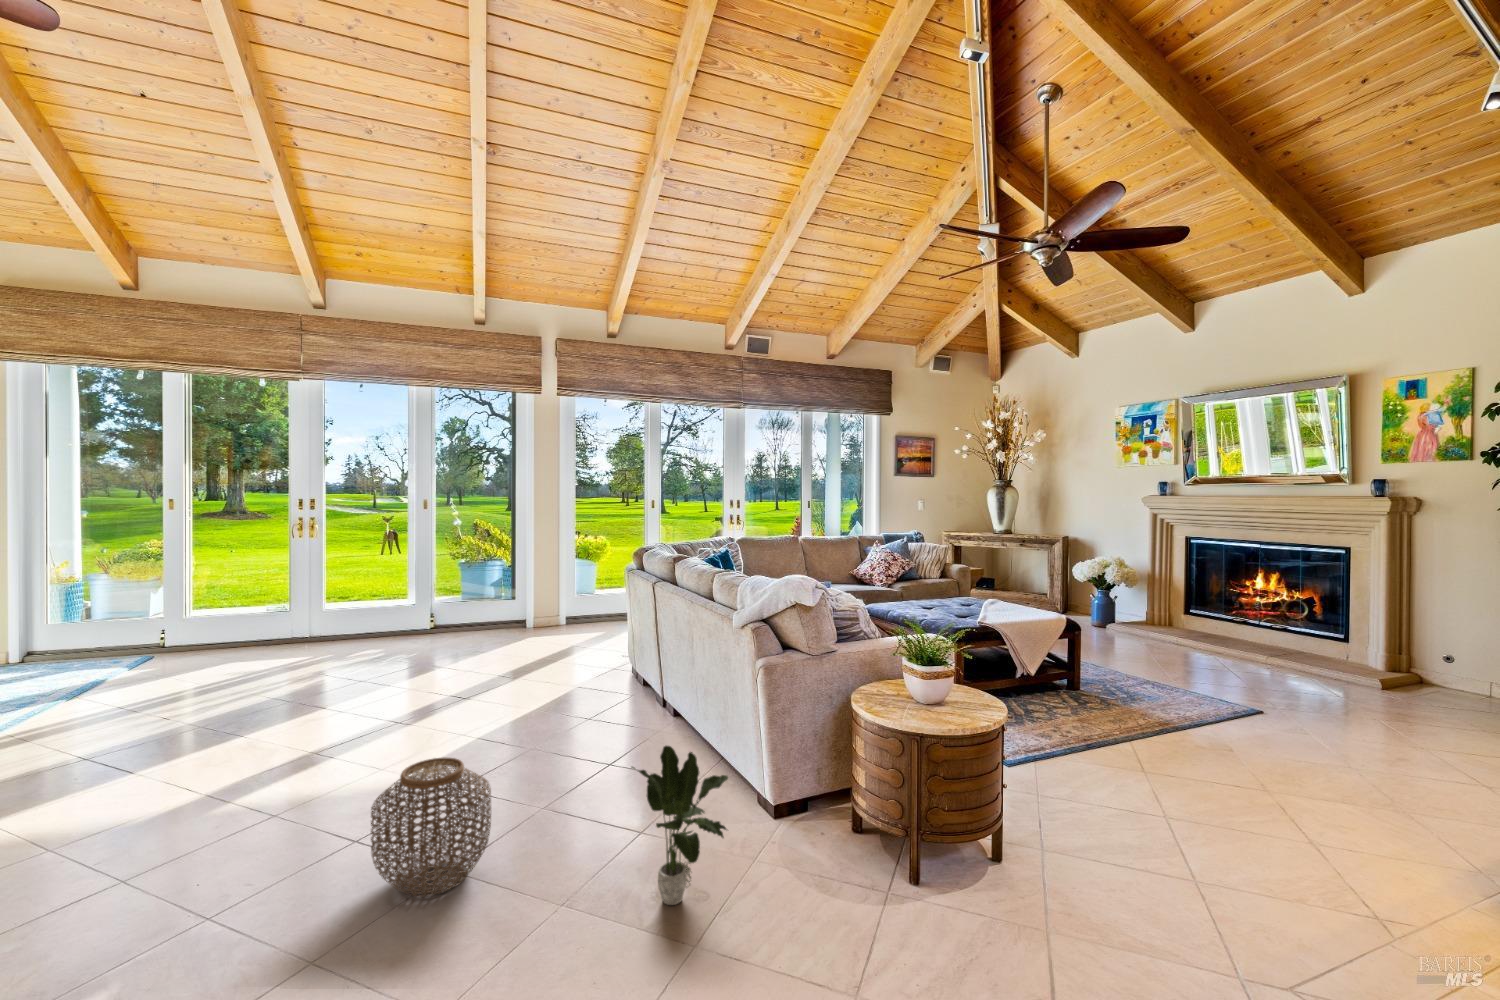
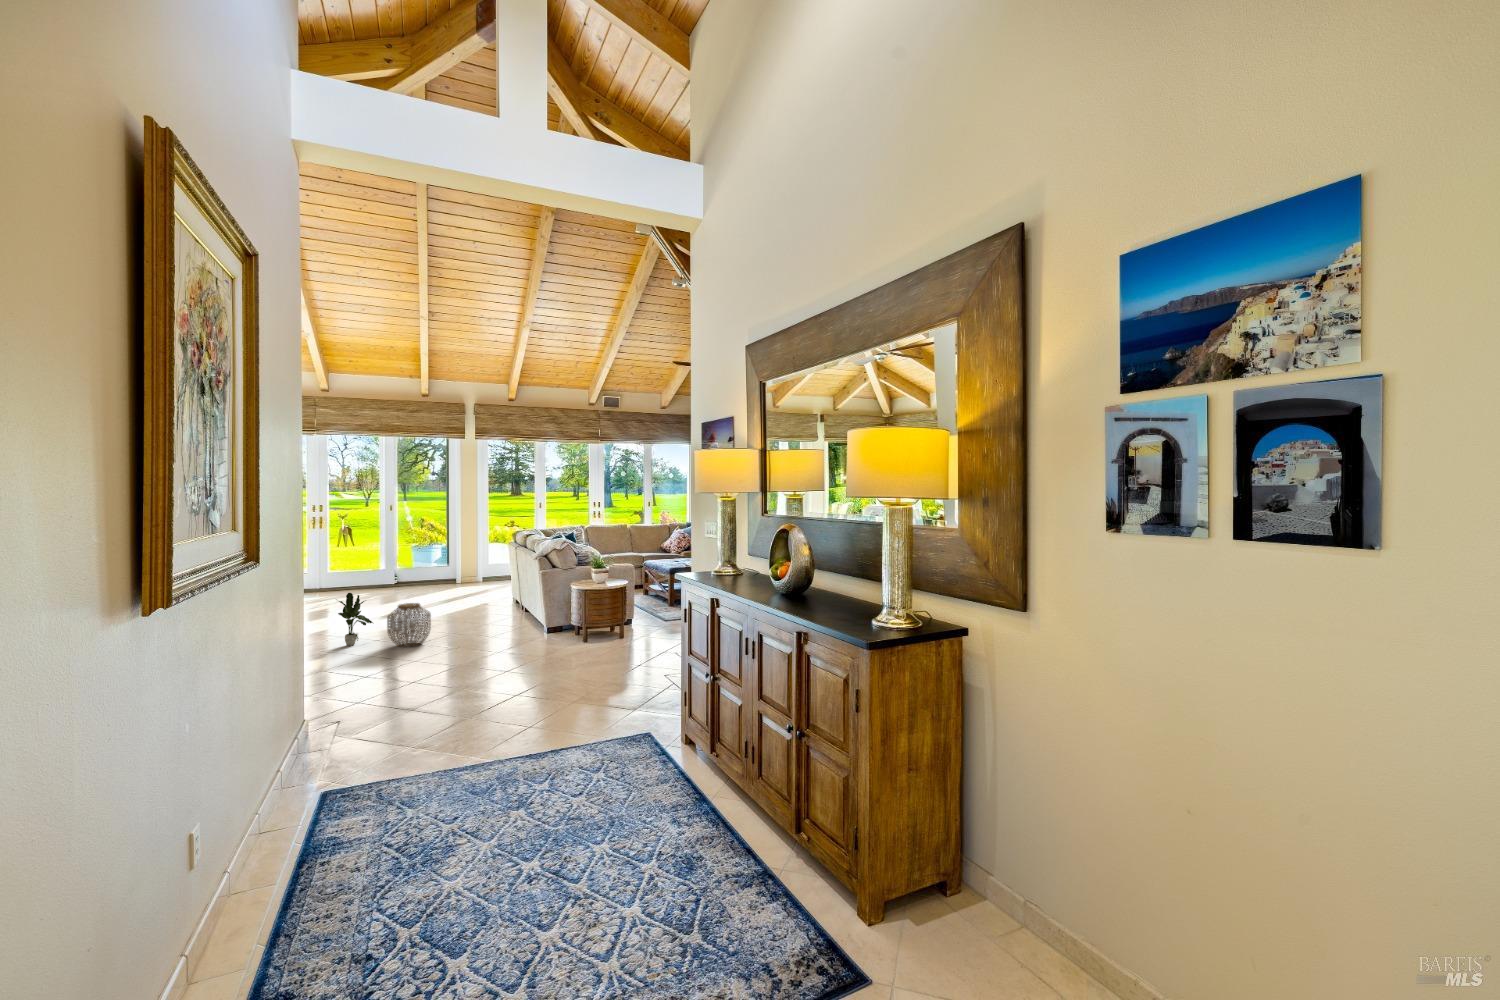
potted plant: present [631,746,728,905] -> present [338,593,373,646]

